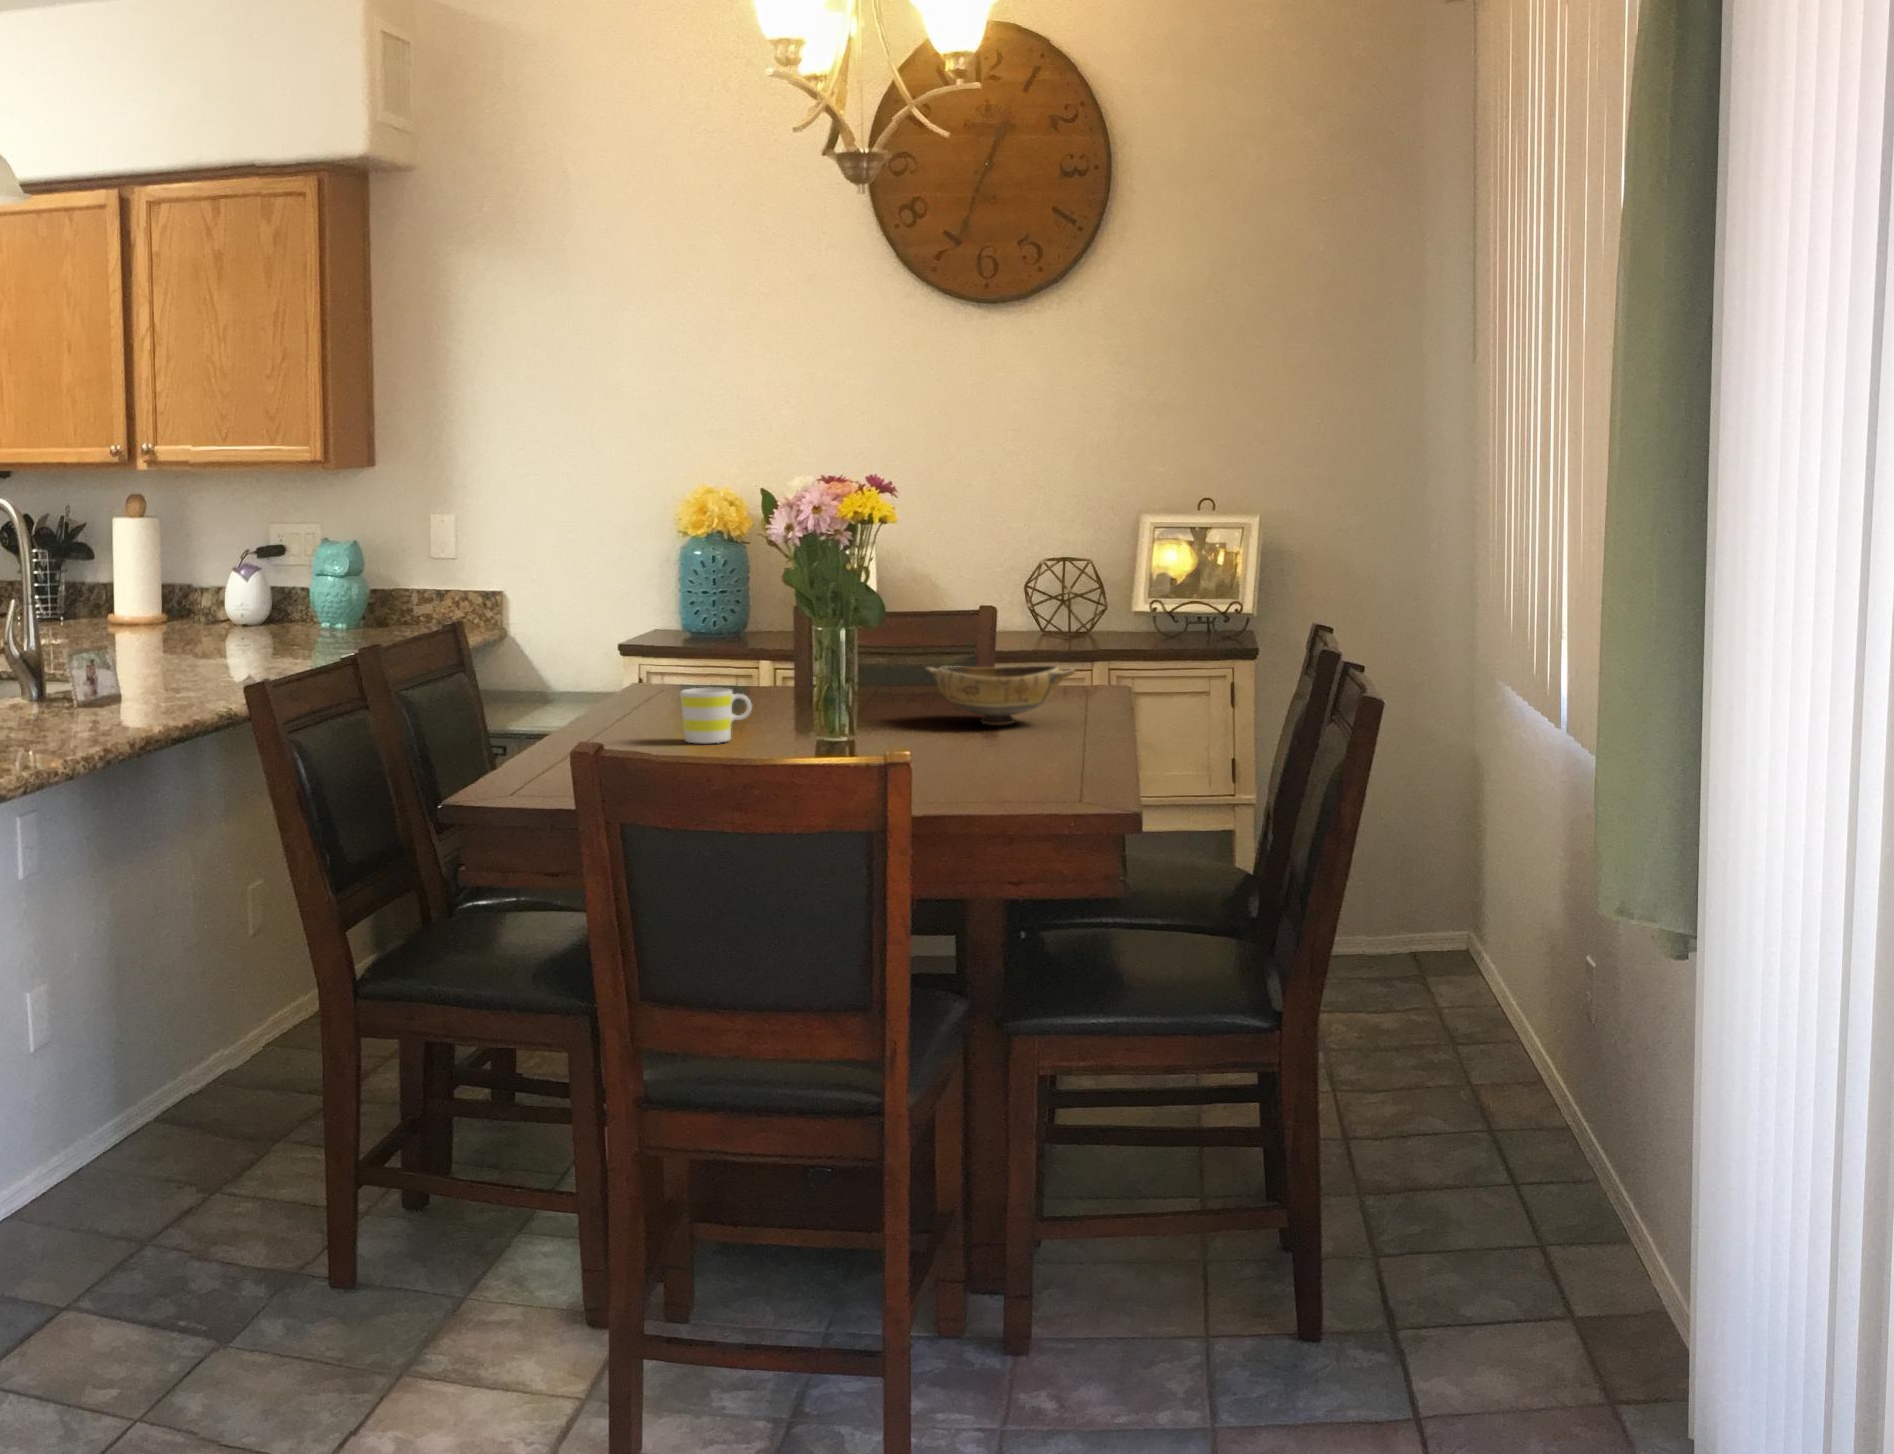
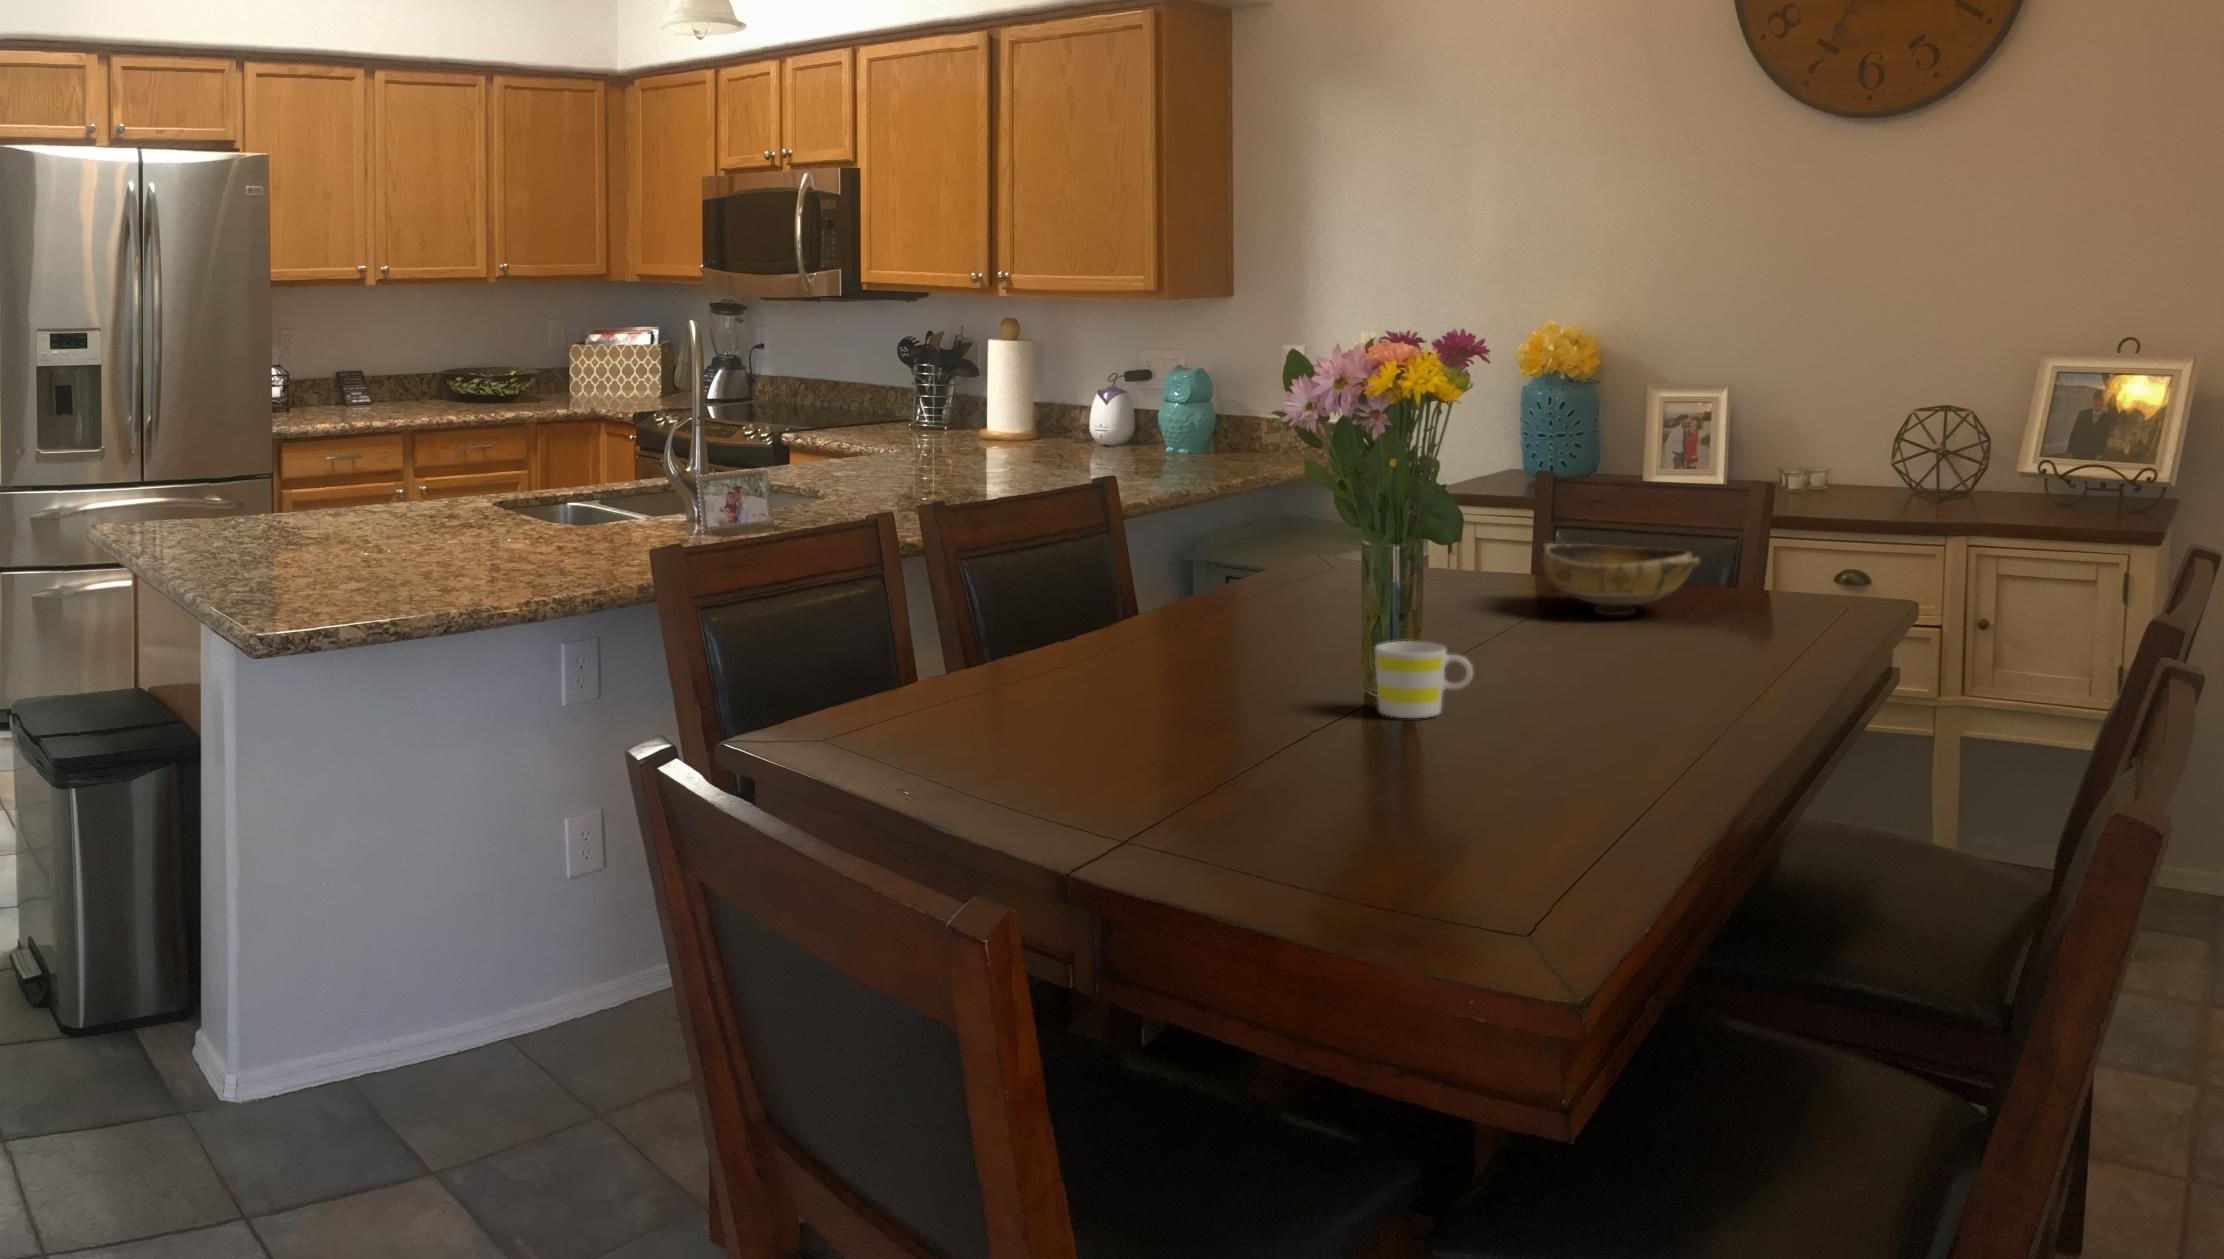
mug: present [680,688,752,743] -> present [1375,641,1473,718]

